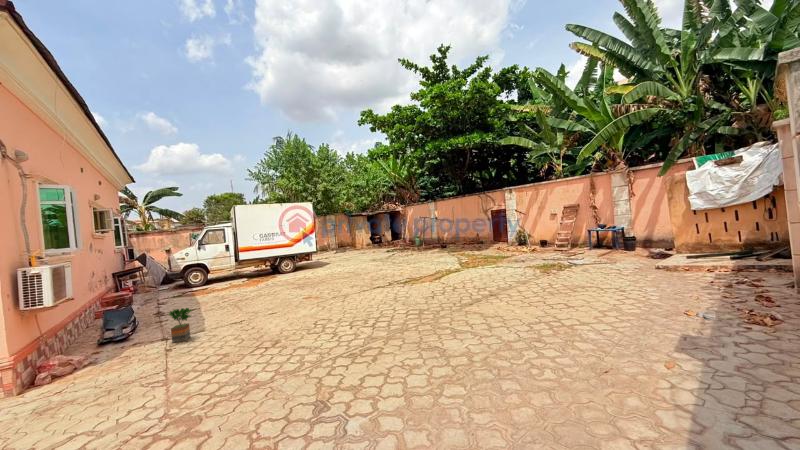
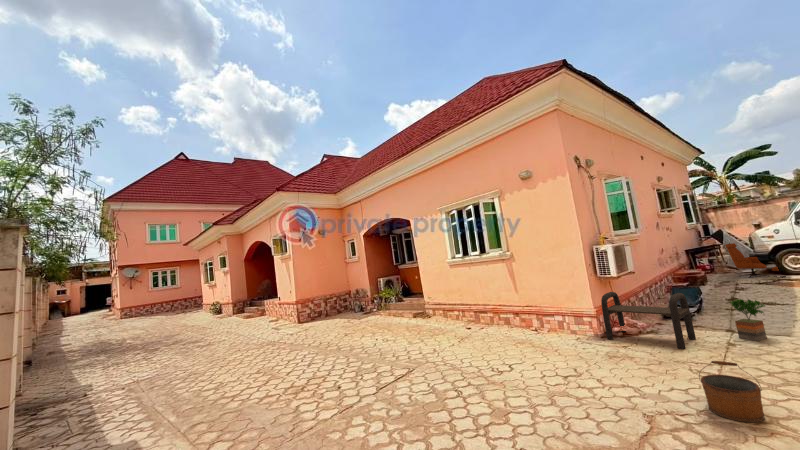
lounge chair: none [150,265,196,294] -> present [725,243,784,278]
bench: none [21,313,138,396] -> present [601,292,696,349]
bucket: none [162,359,207,413] -> present [699,361,764,422]

